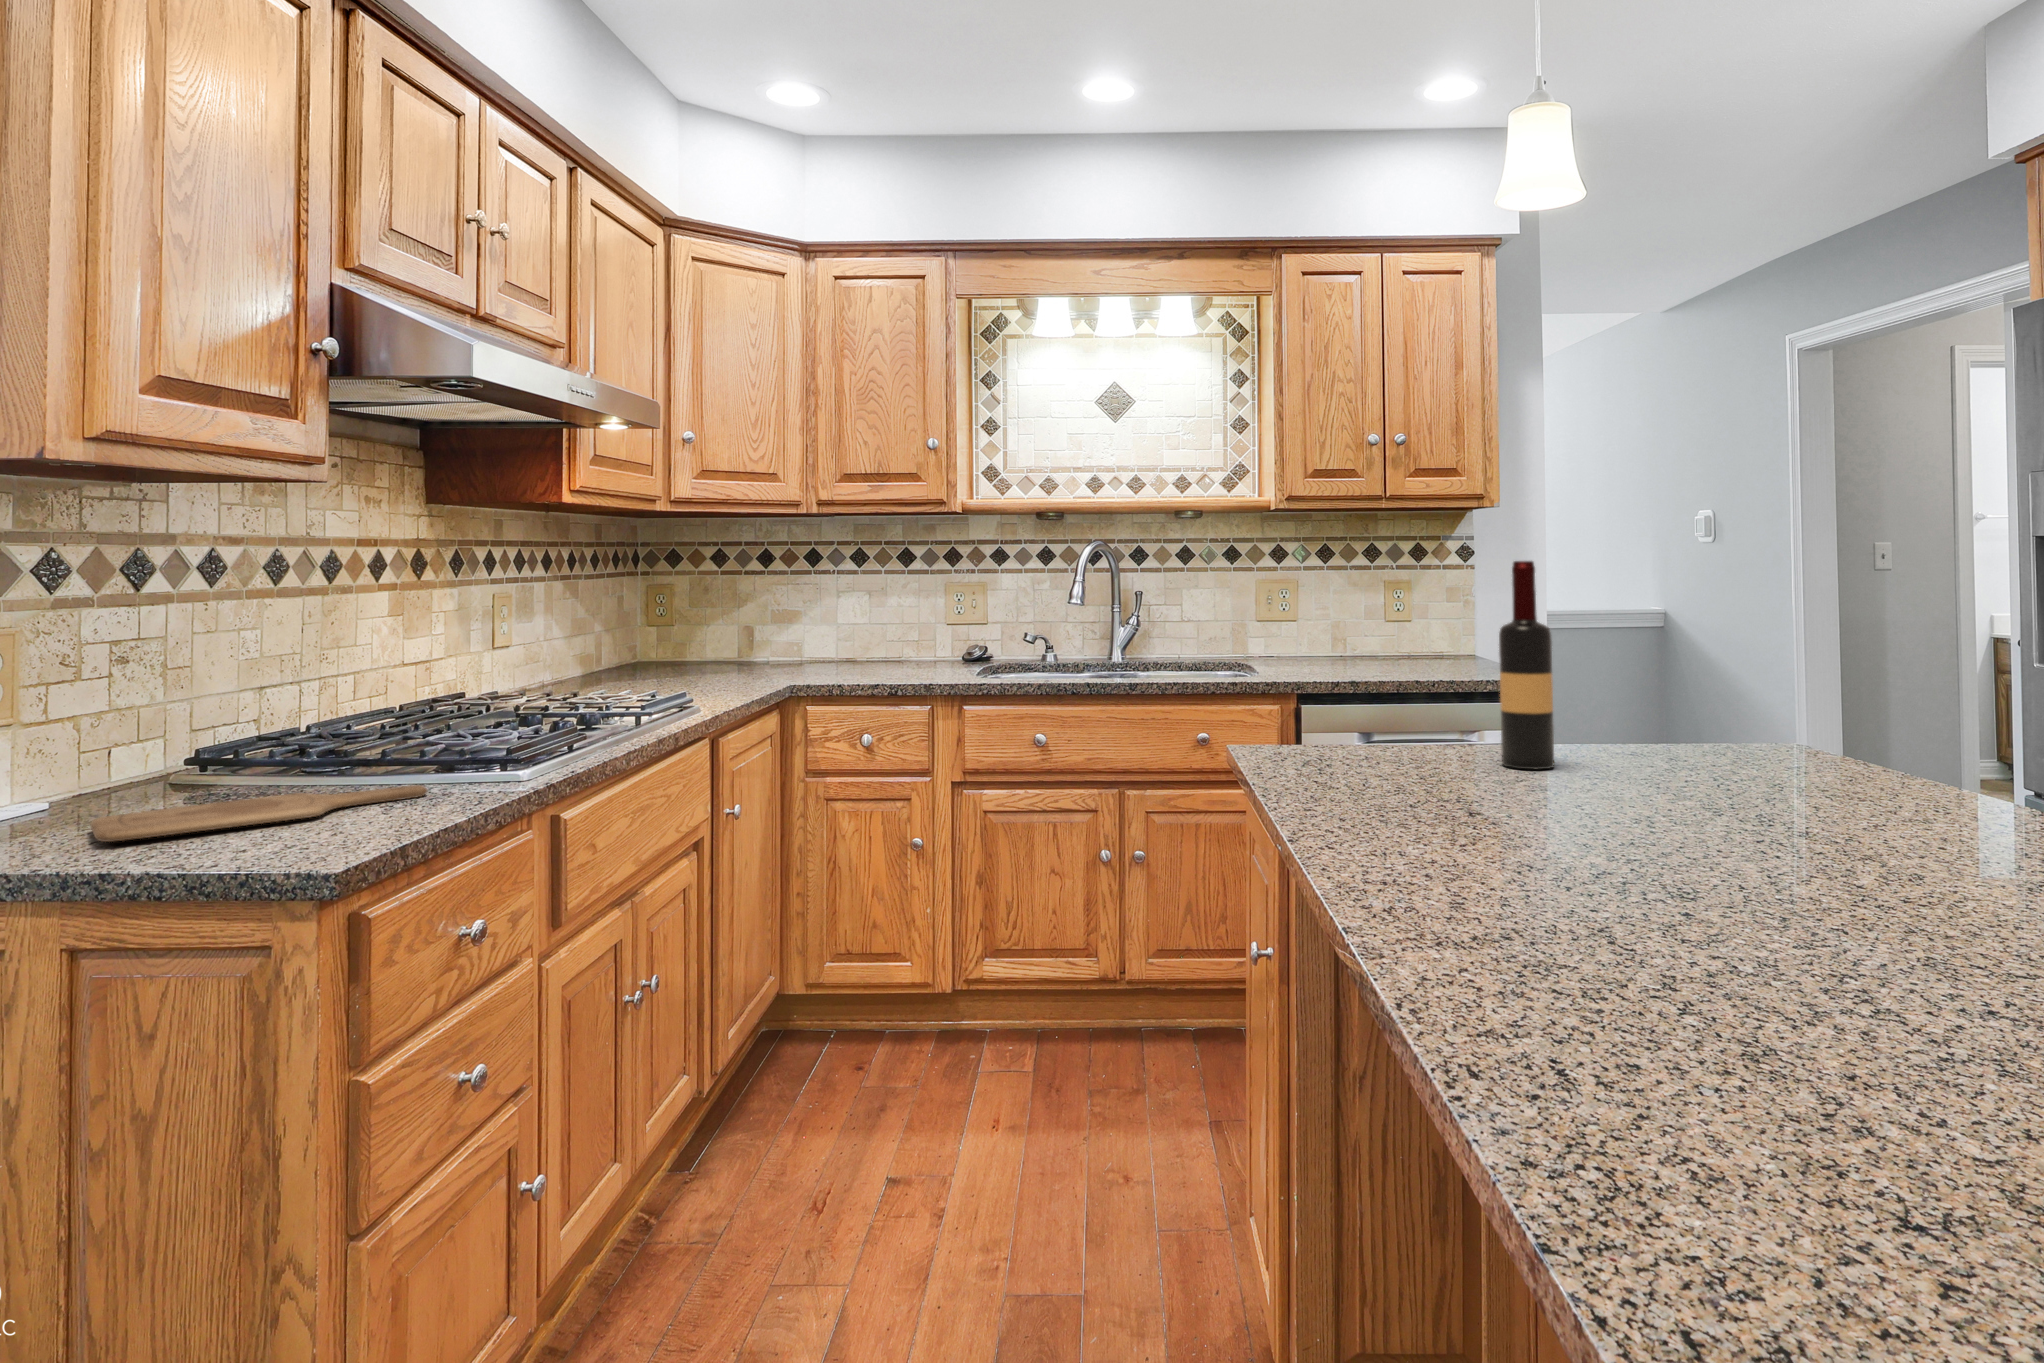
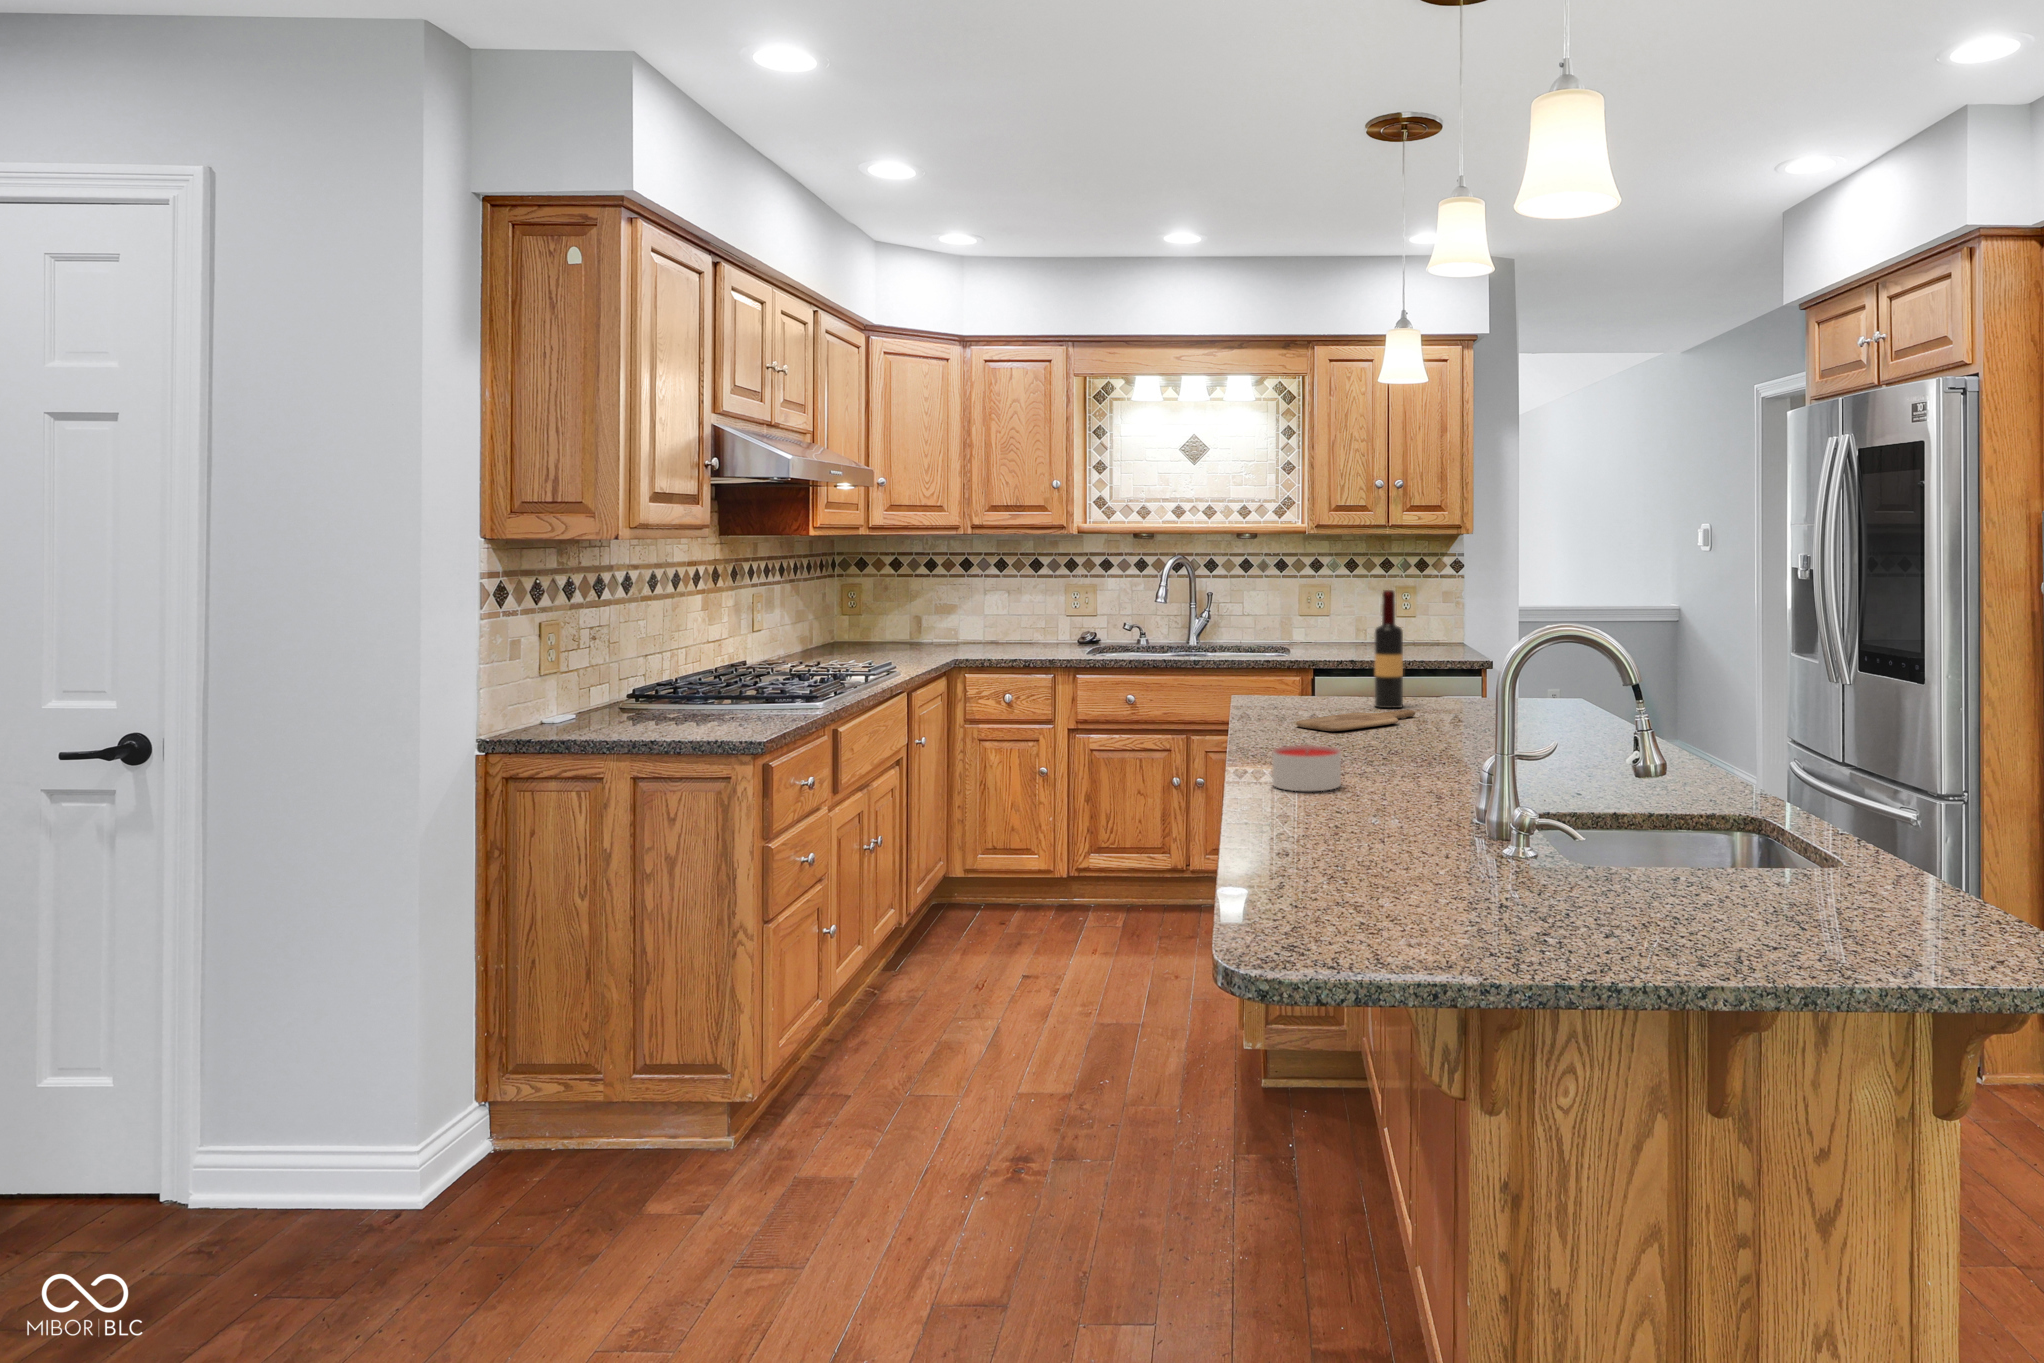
cutting board: present [90,785,428,842] -> present [1296,710,1415,731]
candle: none [1625,947,1868,1138] -> present [1273,745,1341,791]

